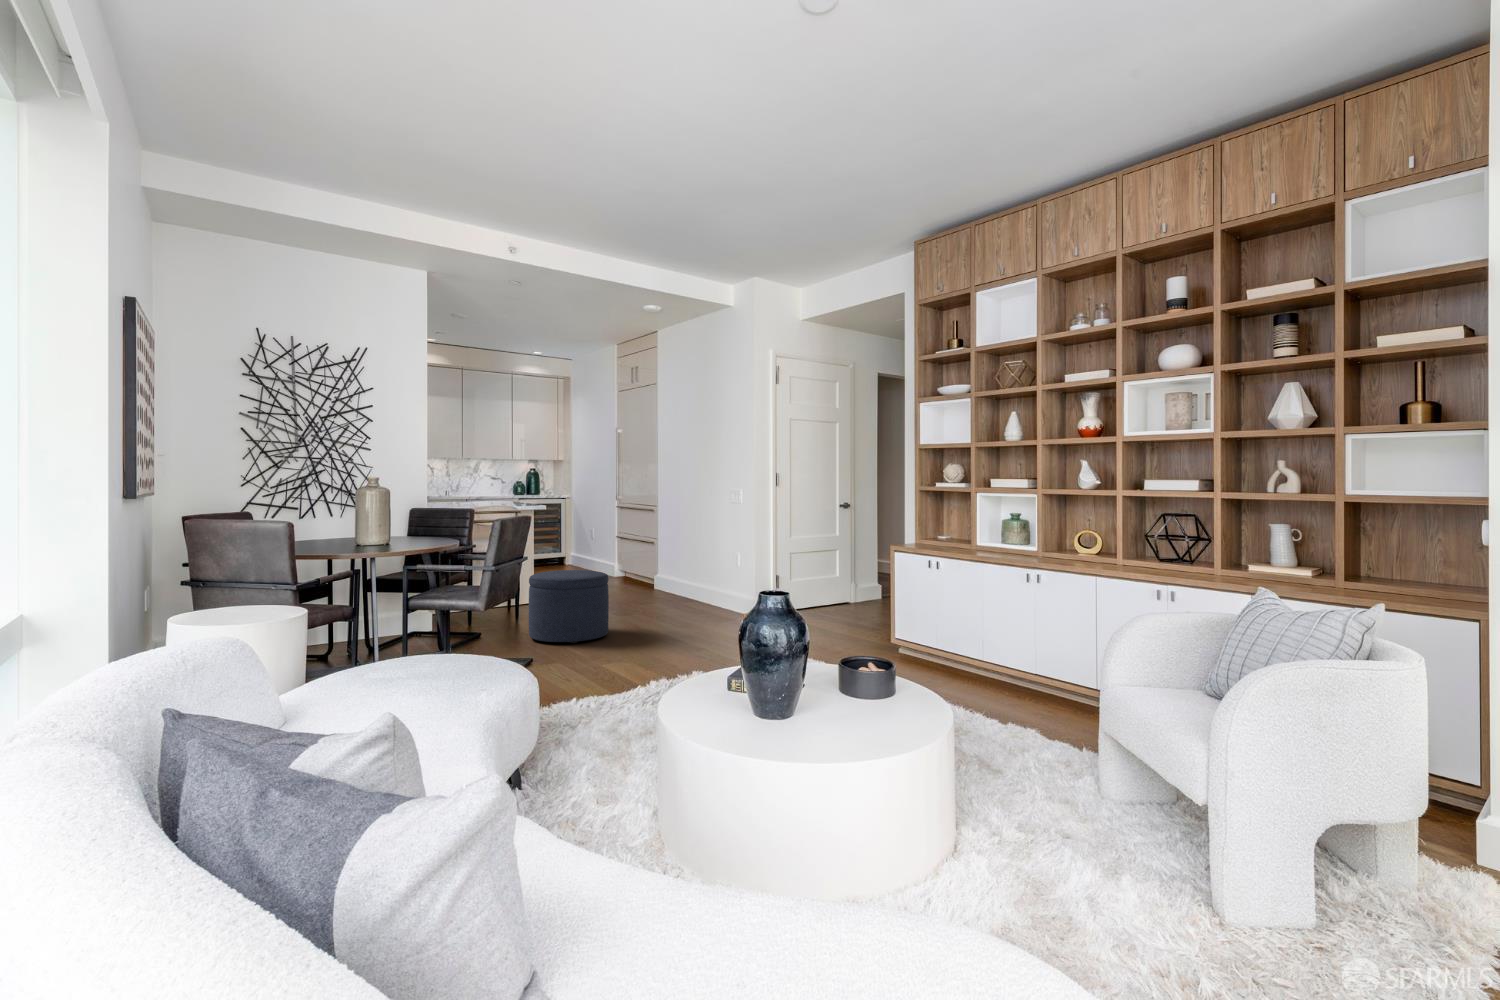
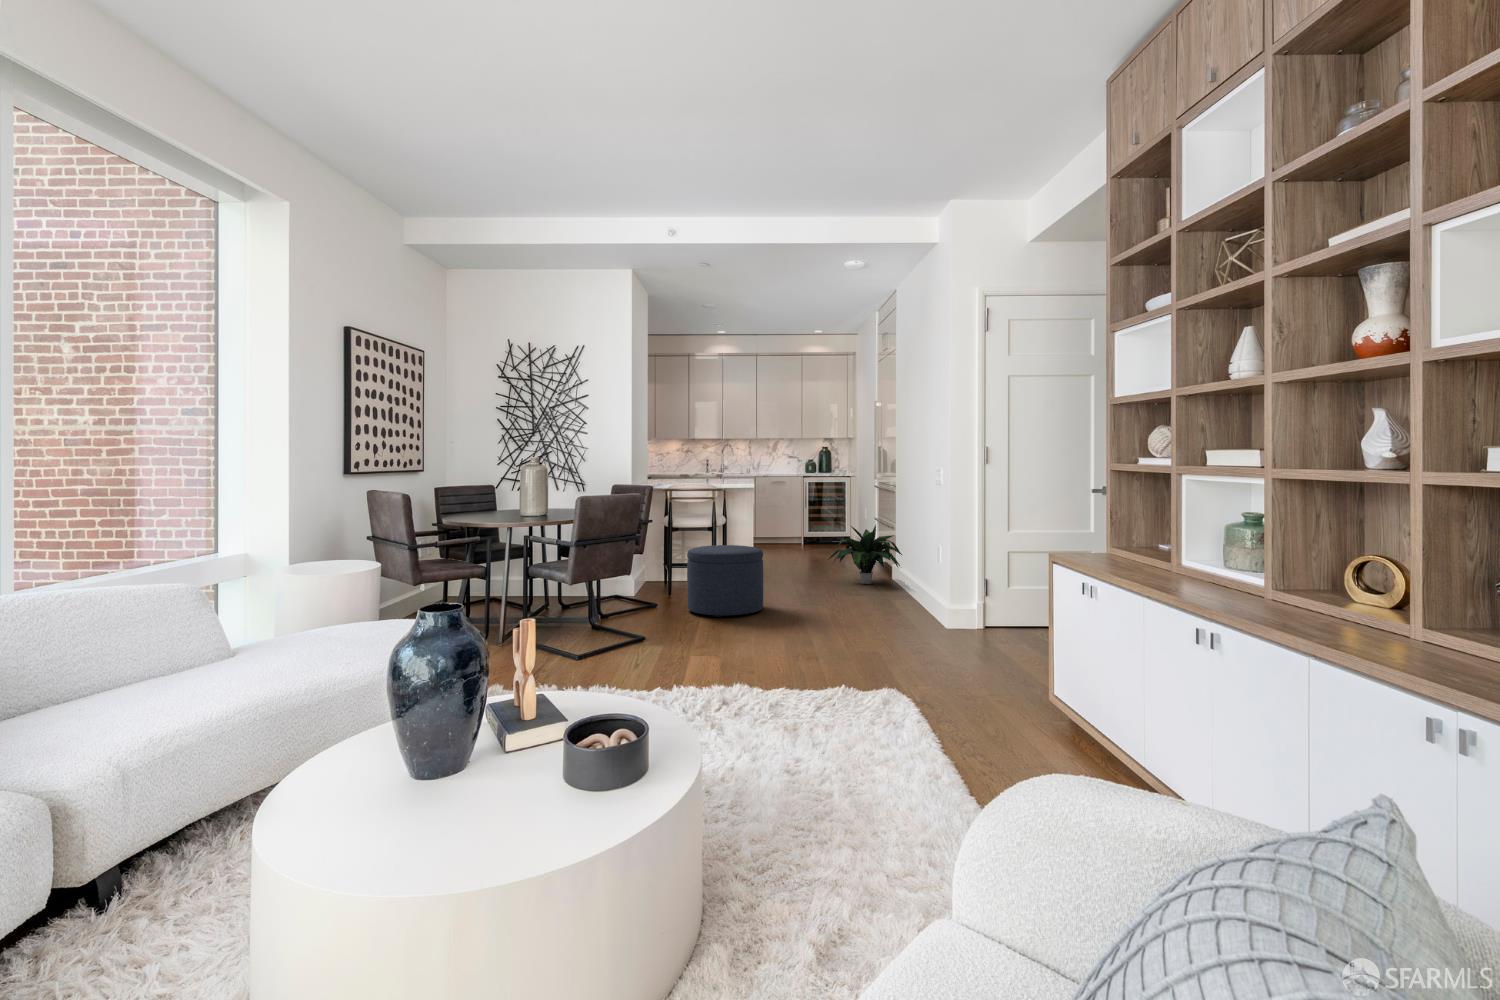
potted plant: none [615,544,687,601] -> present [828,525,902,584]

